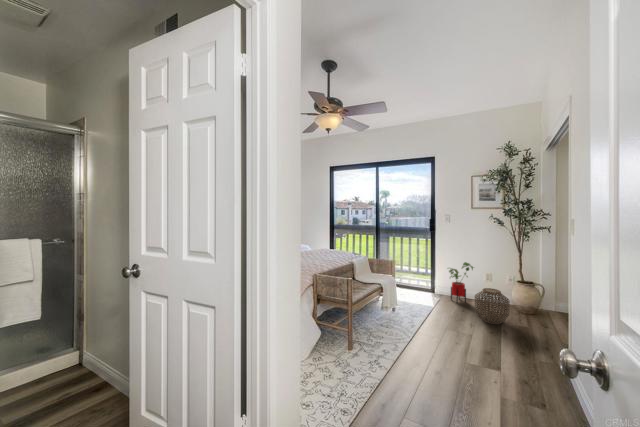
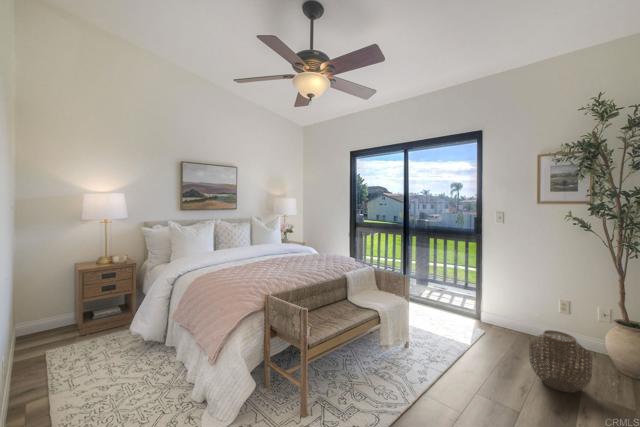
house plant: present [449,262,473,302] -> none [497,283,541,342]

